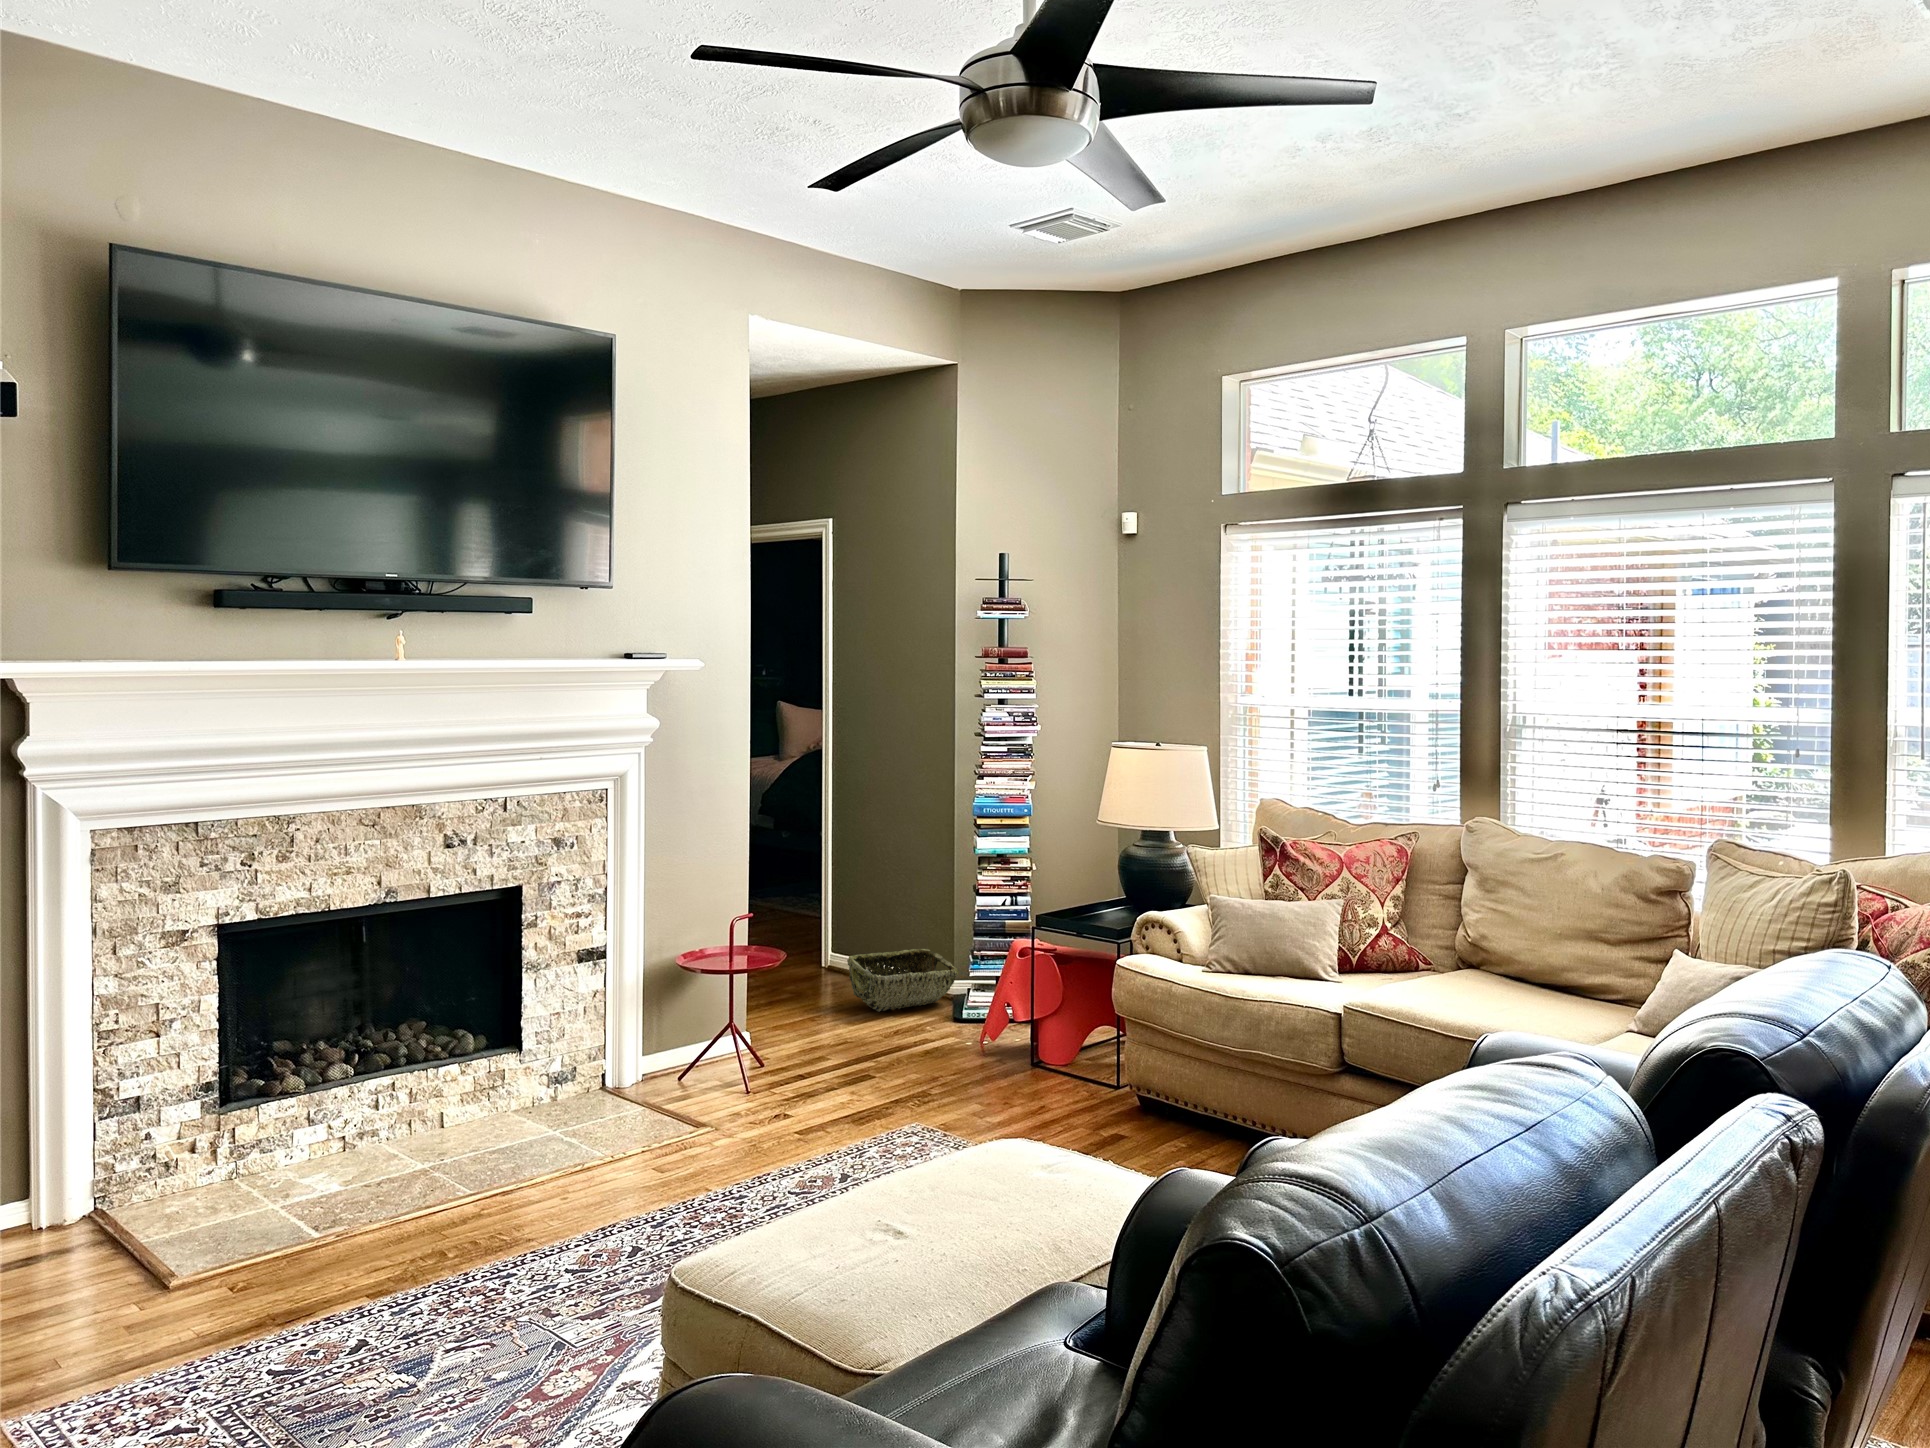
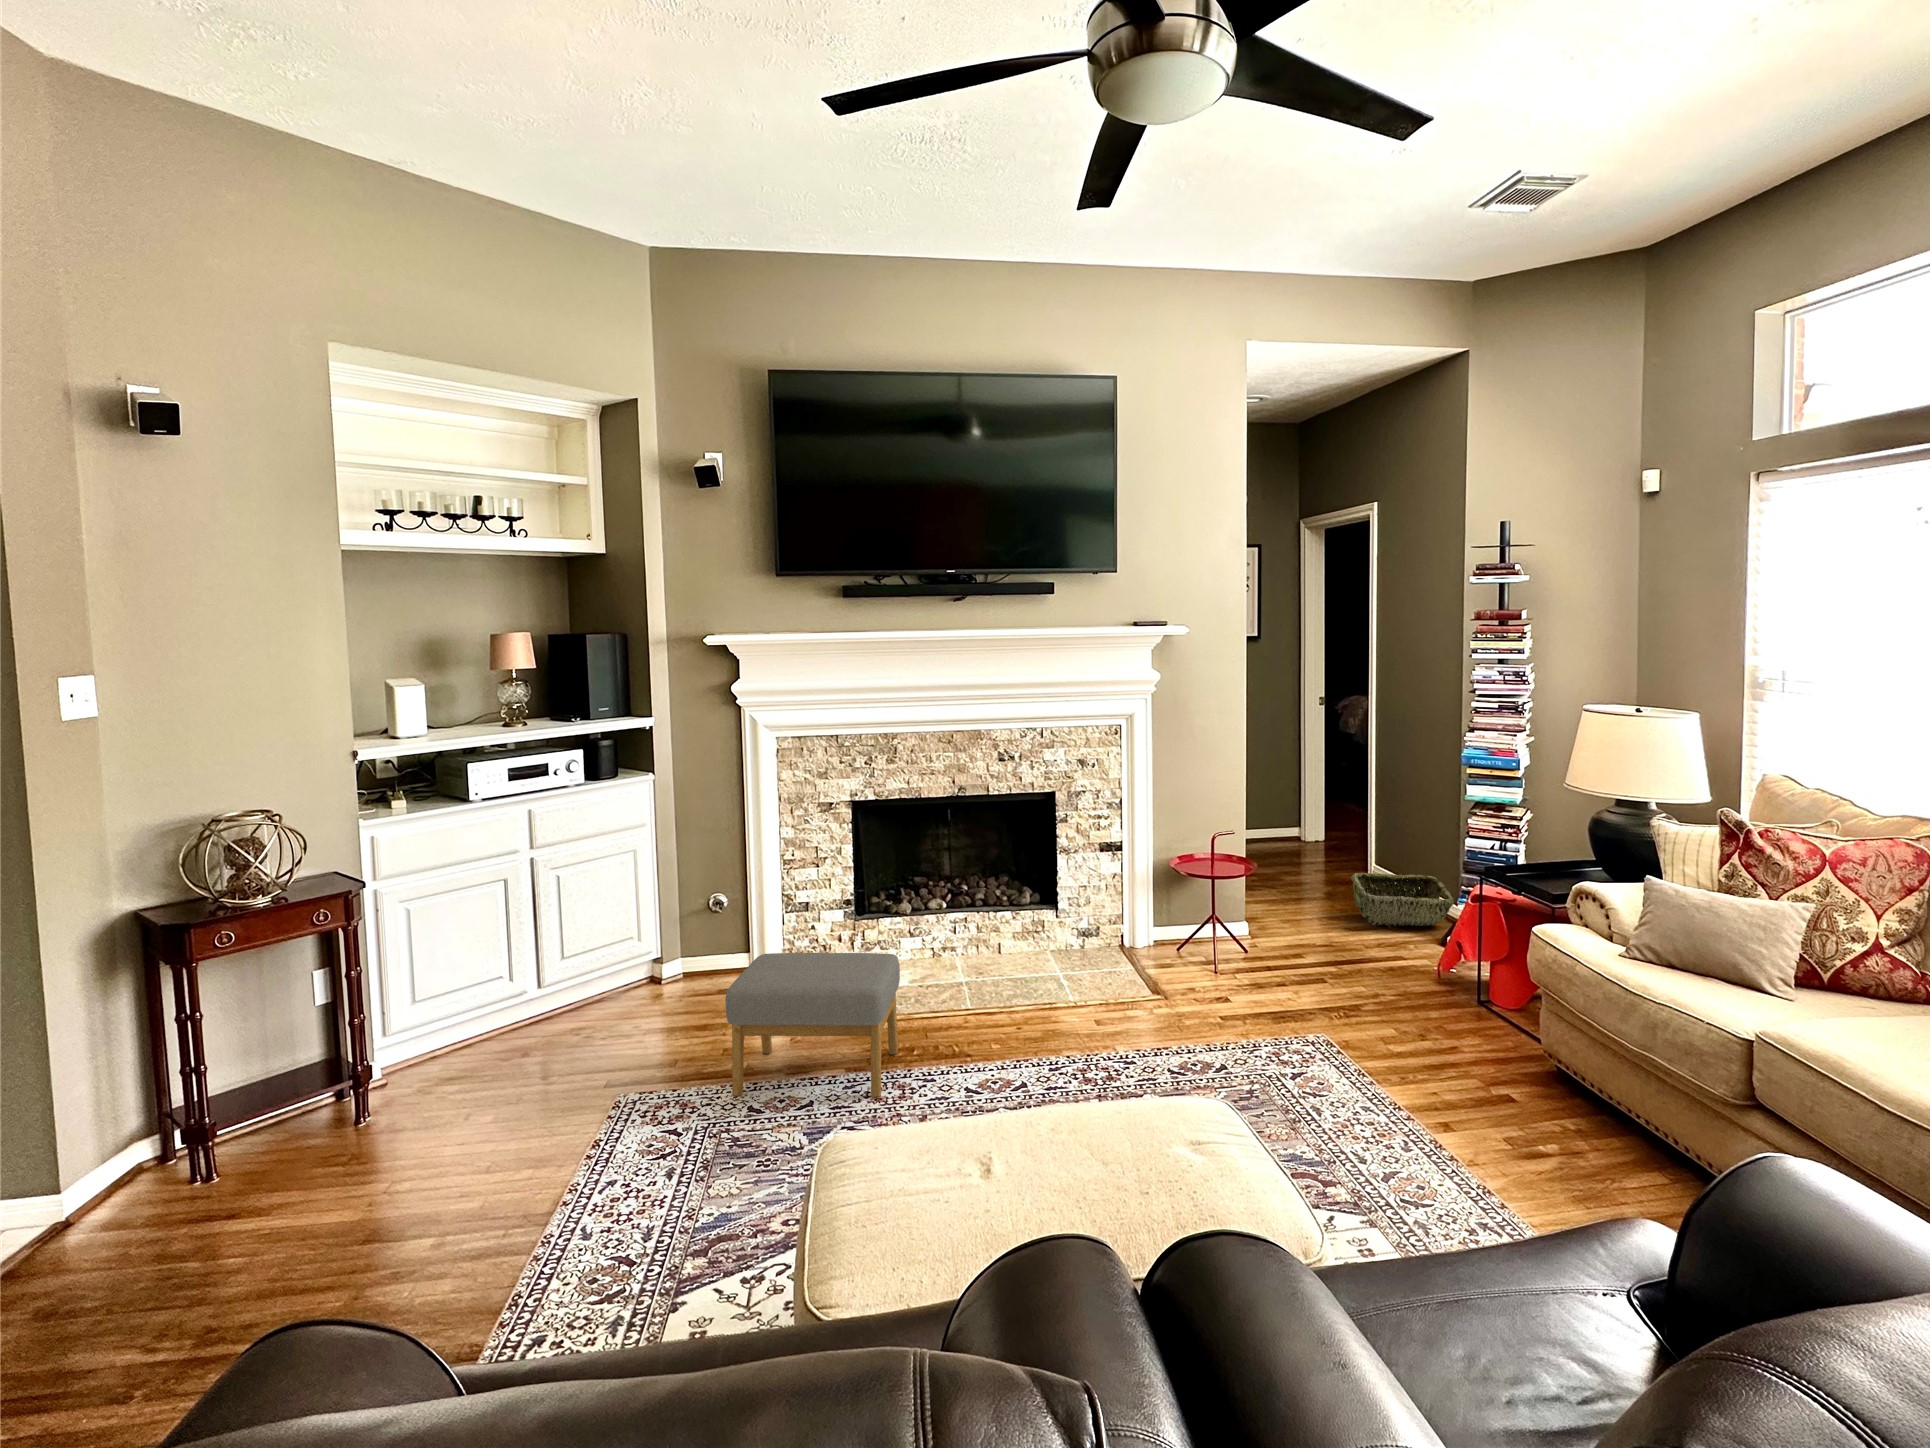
footstool: none [187,1119,460,1377] -> present [725,953,900,1097]

